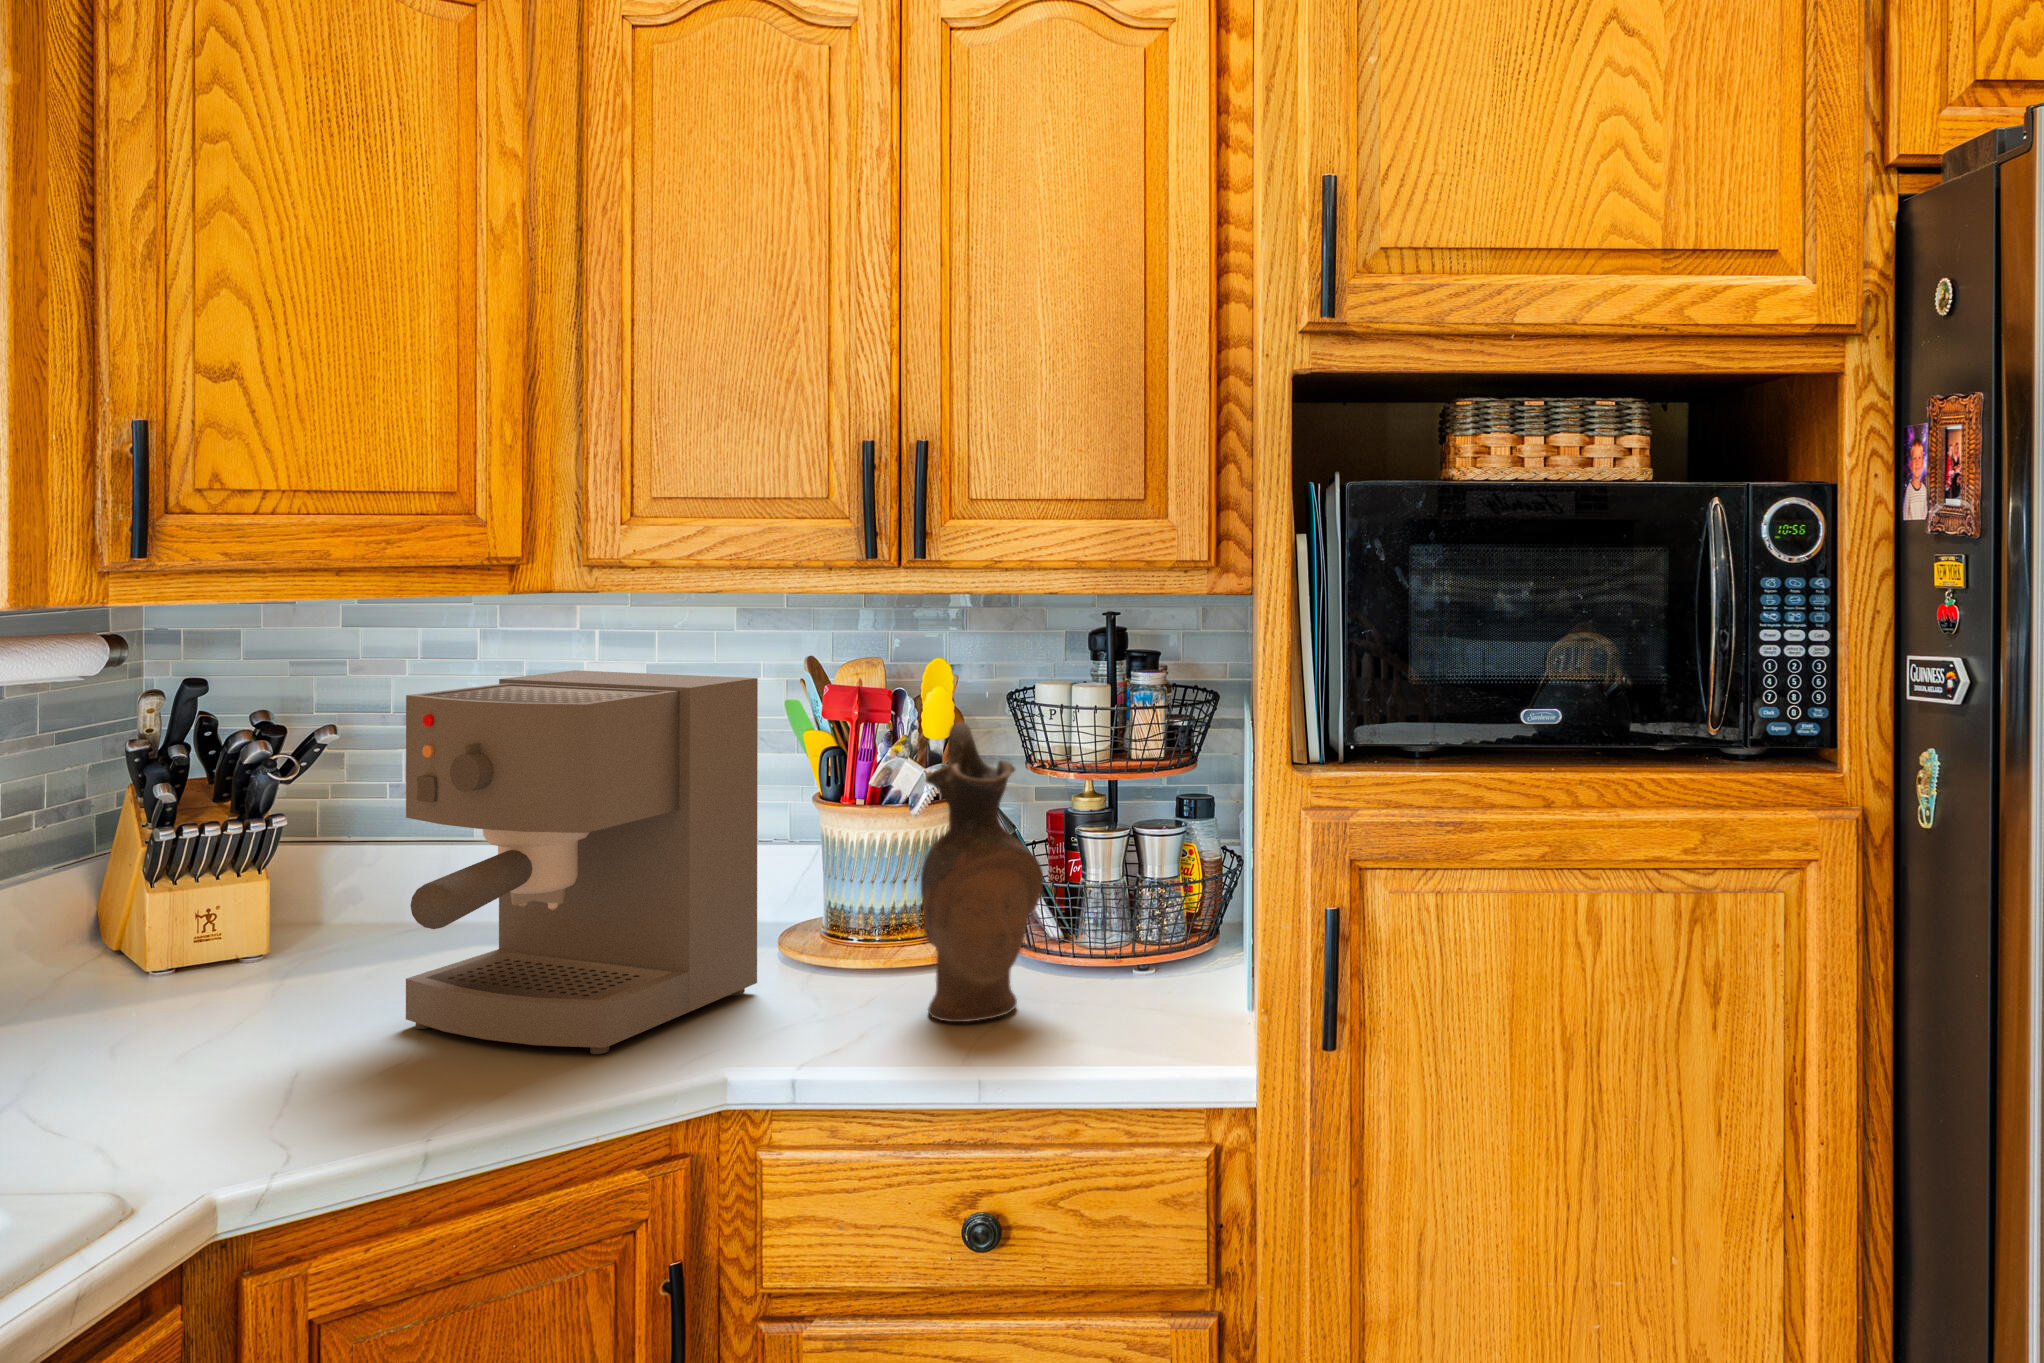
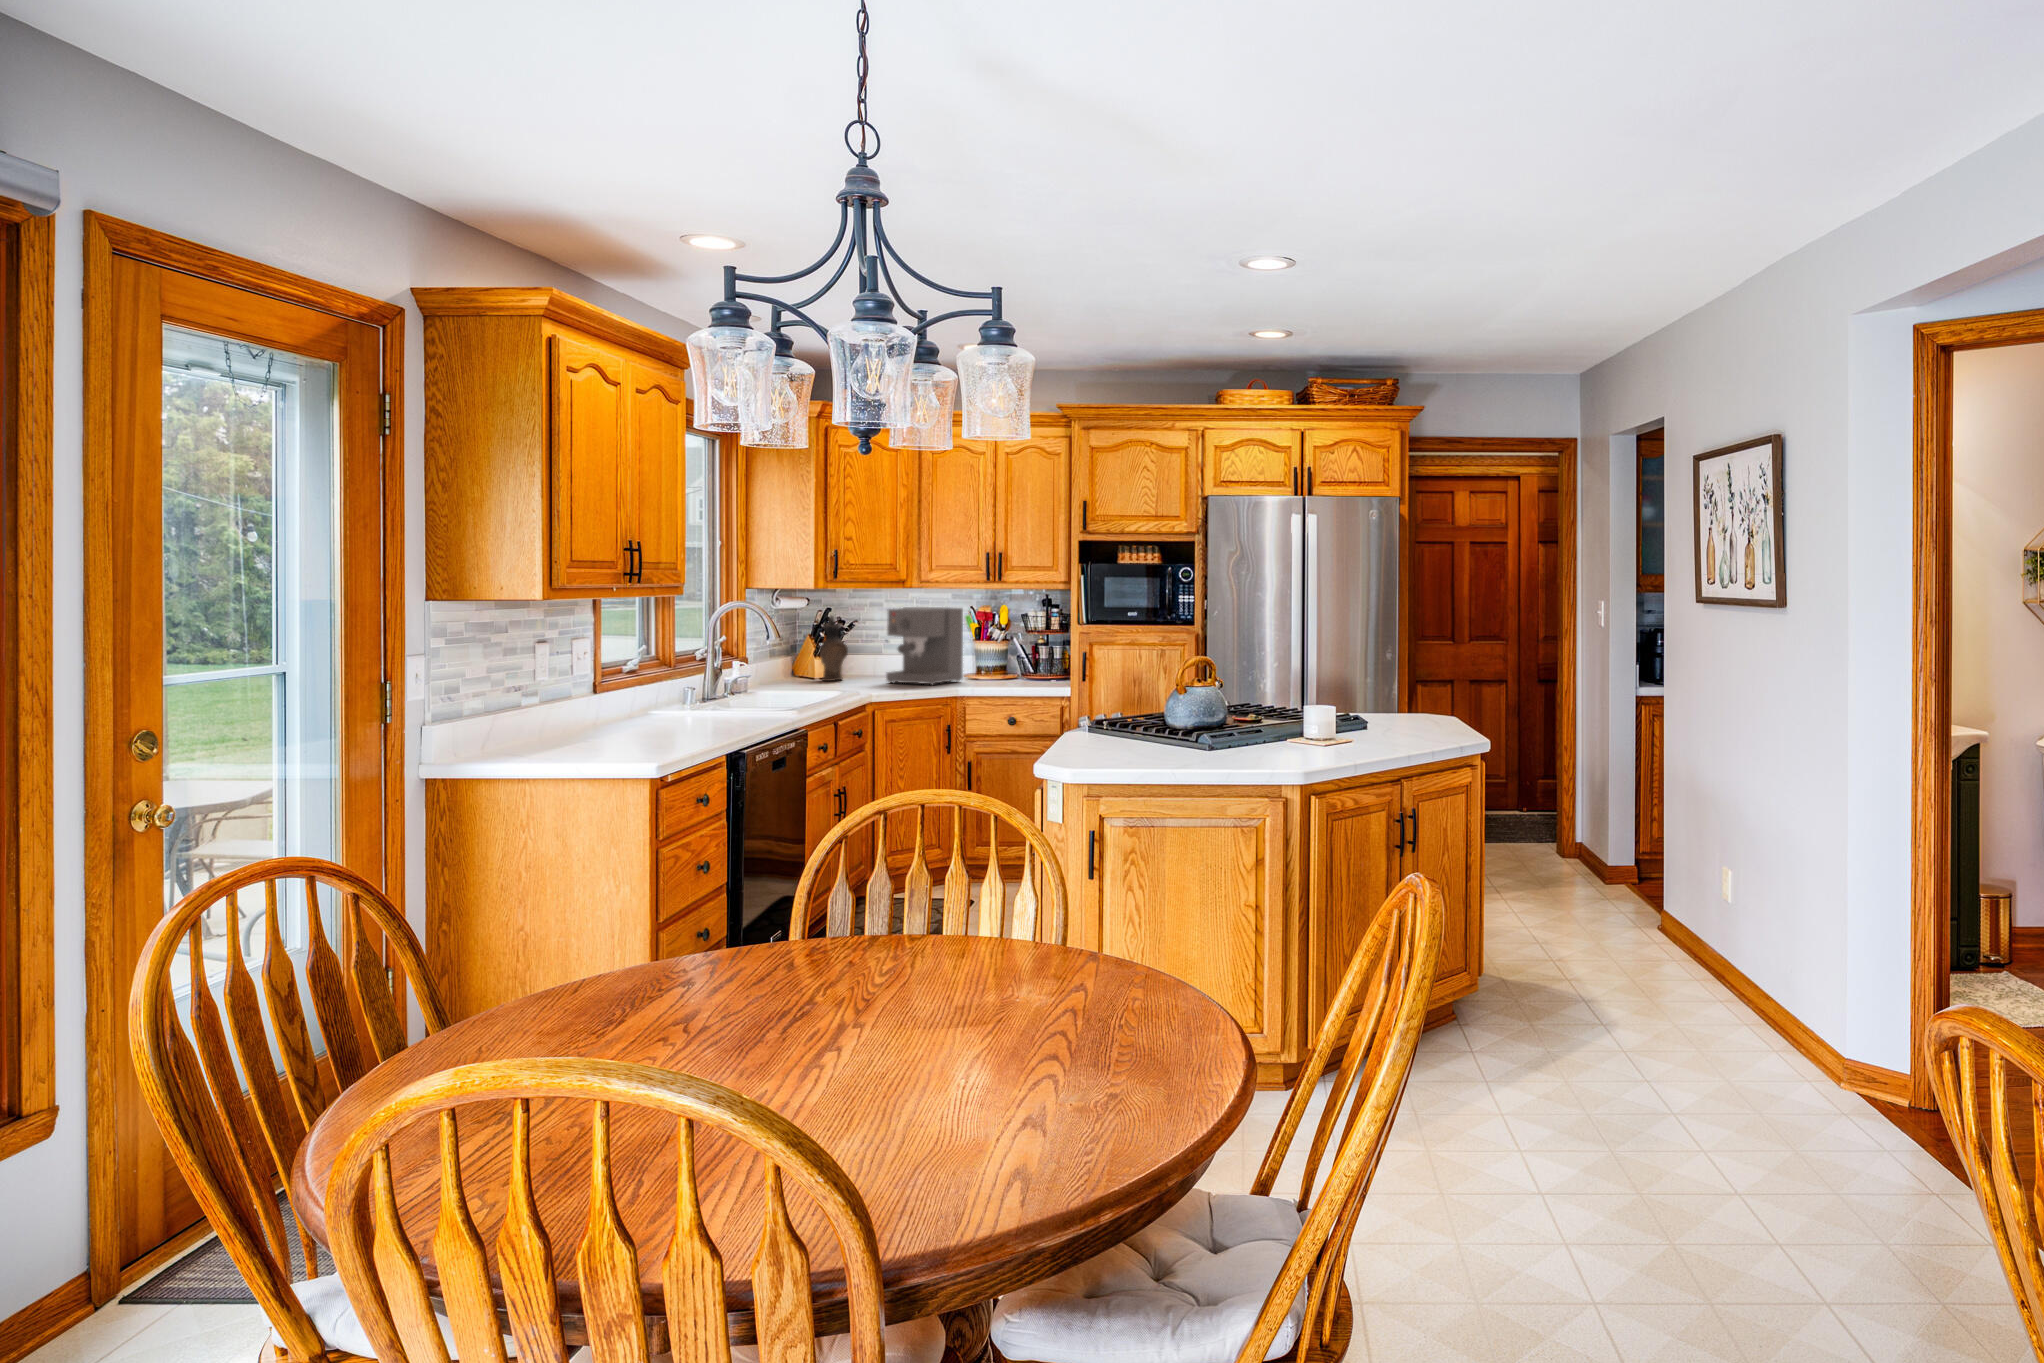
ceramic pitcher: present [921,722,1043,1022] -> present [820,616,848,681]

